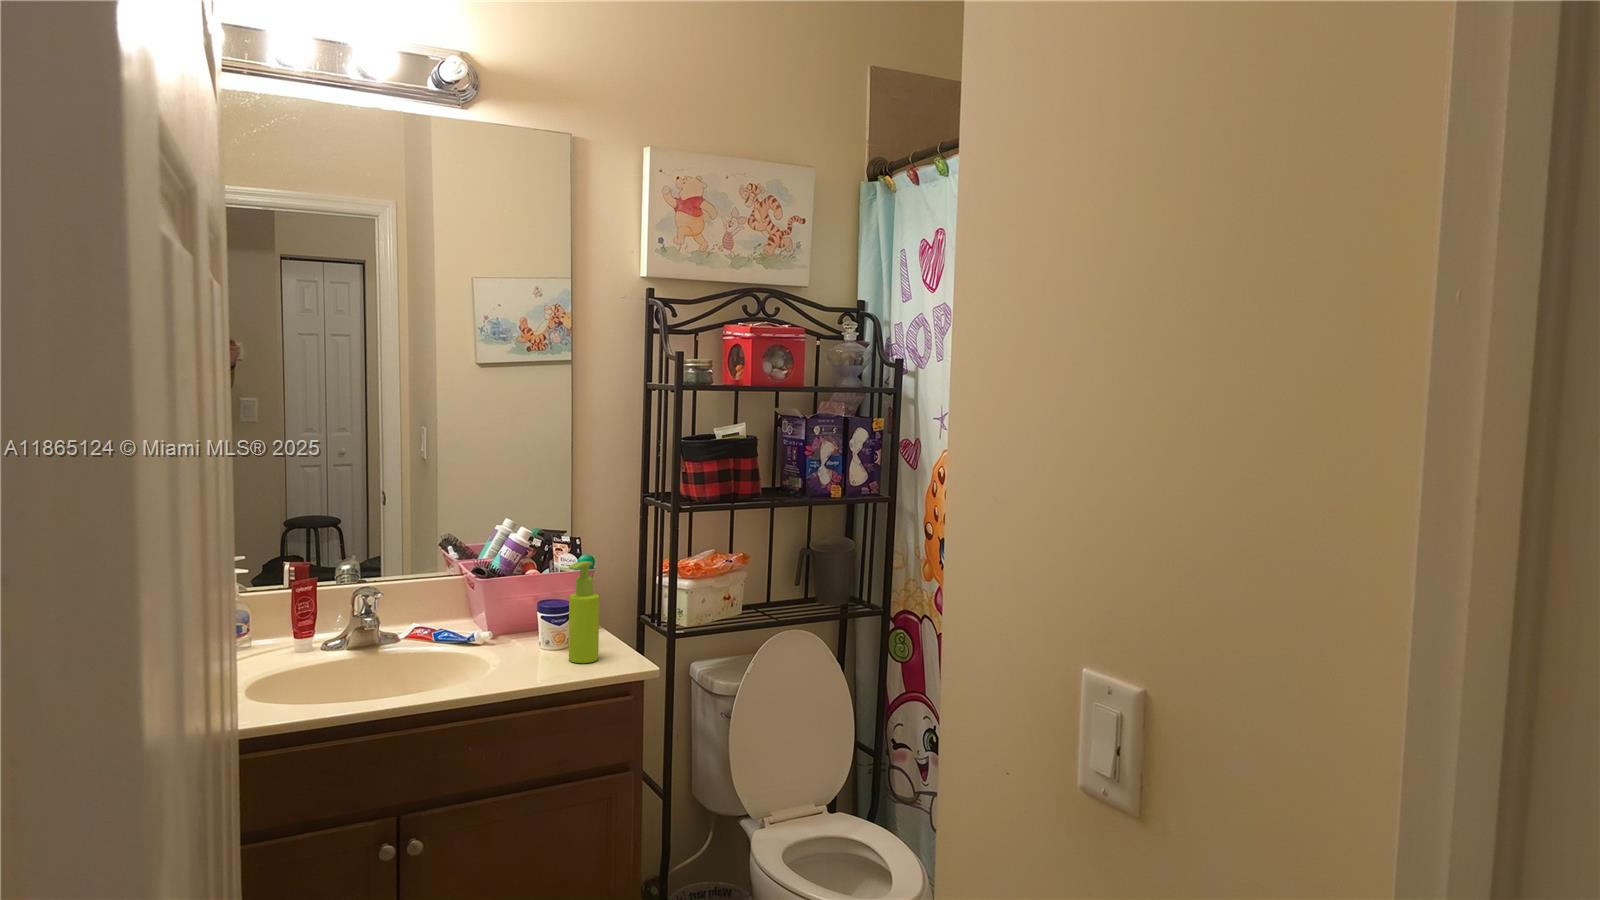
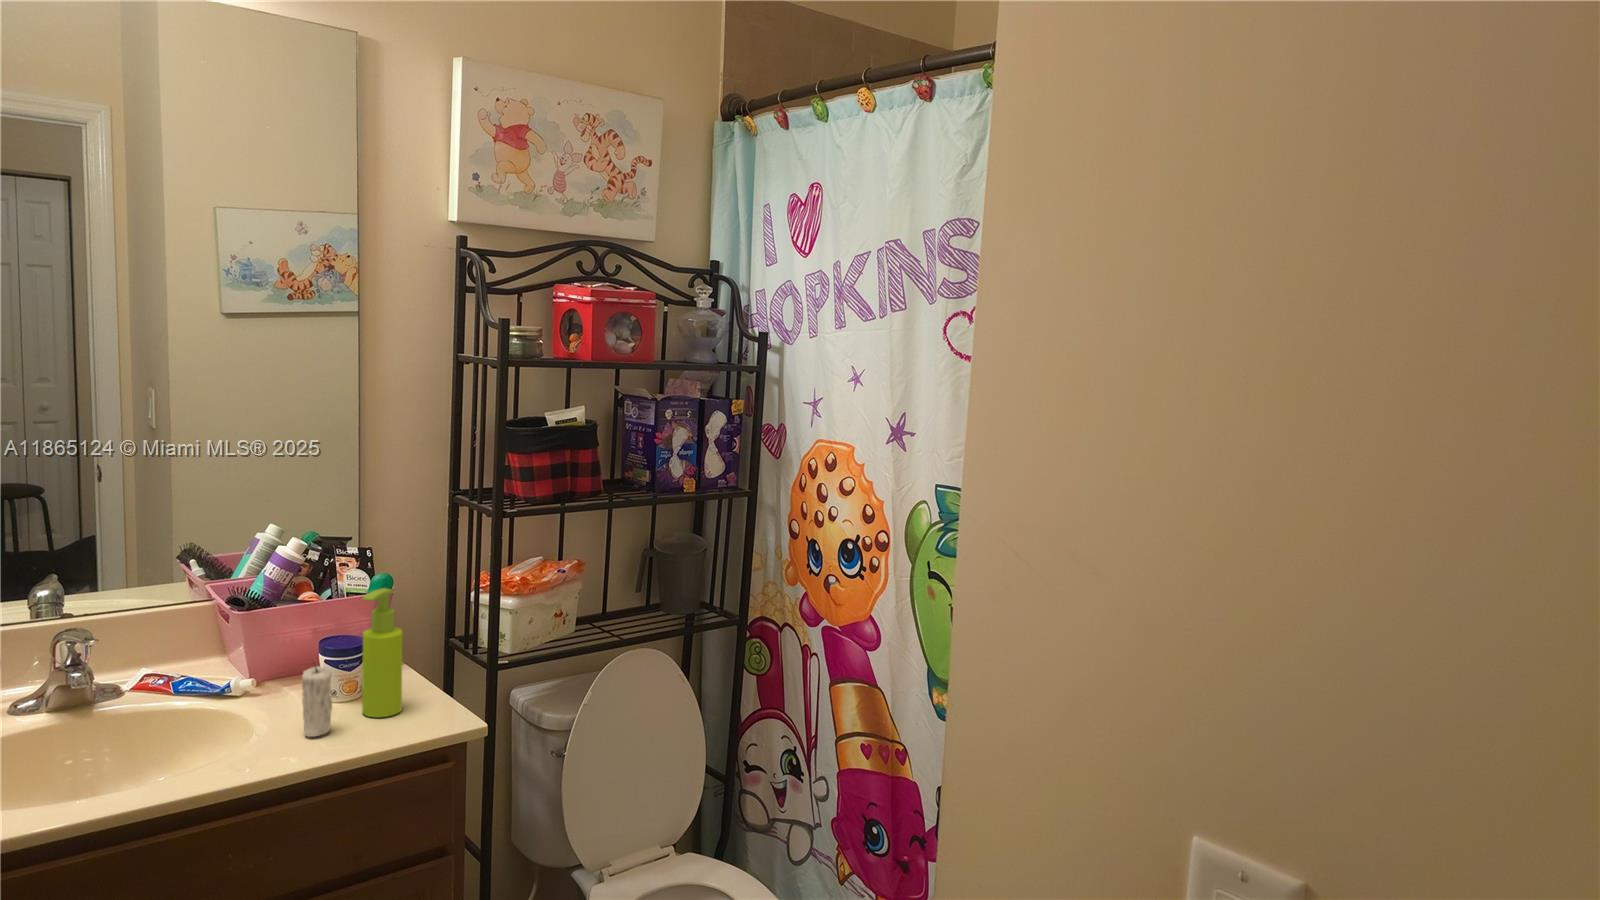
candle: none [524,611,546,673] -> present [302,666,332,737]

